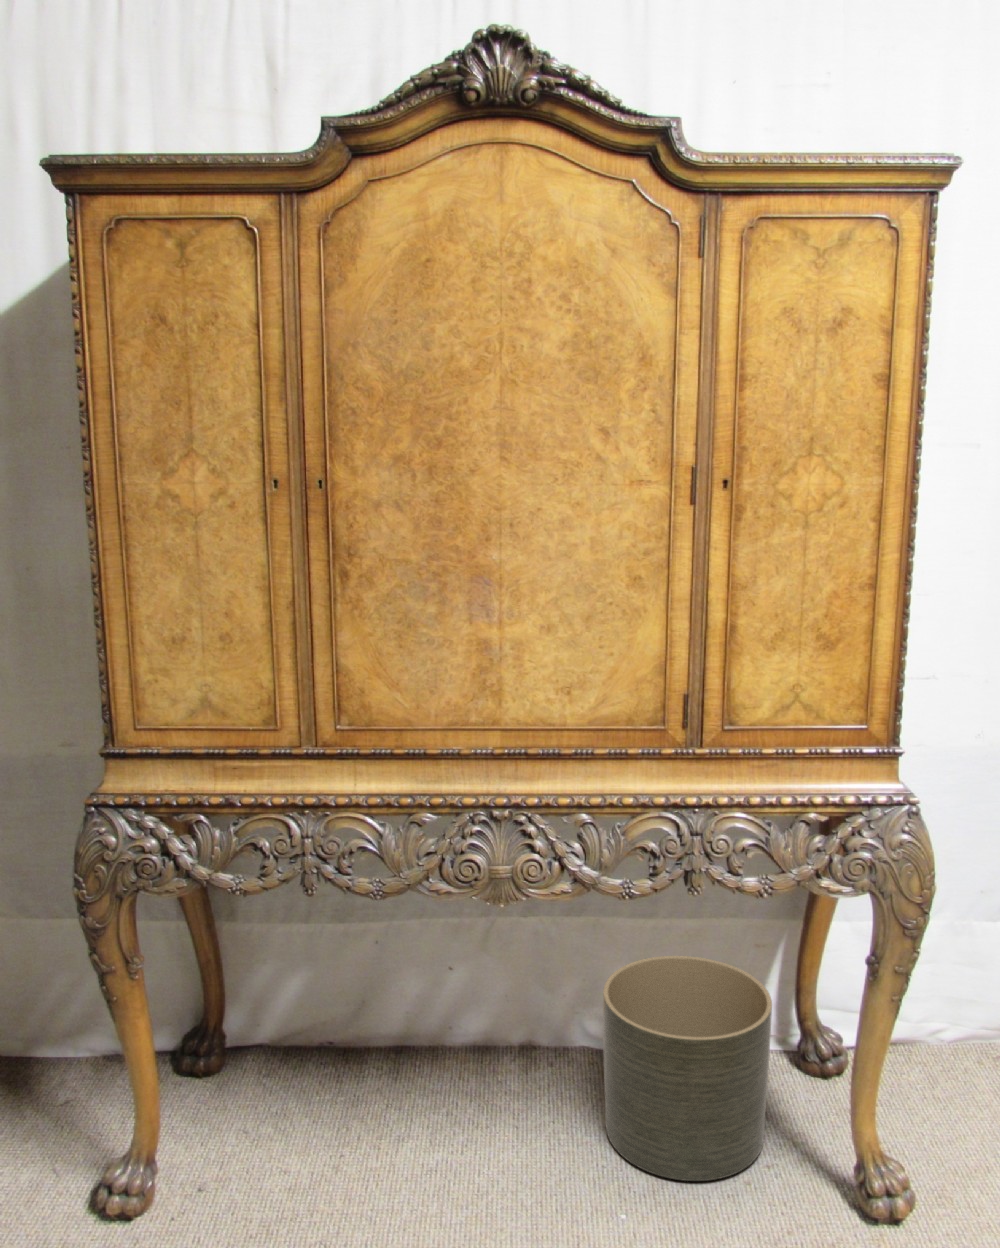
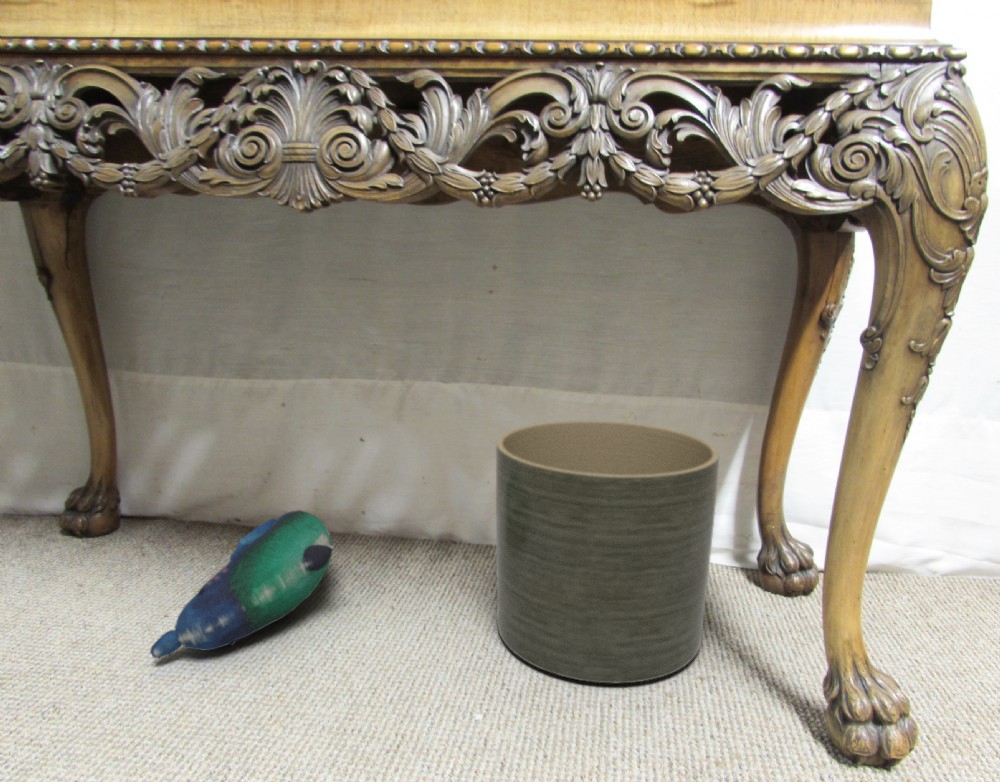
plush toy: none [357,1047,477,1198] -> present [150,510,333,658]

